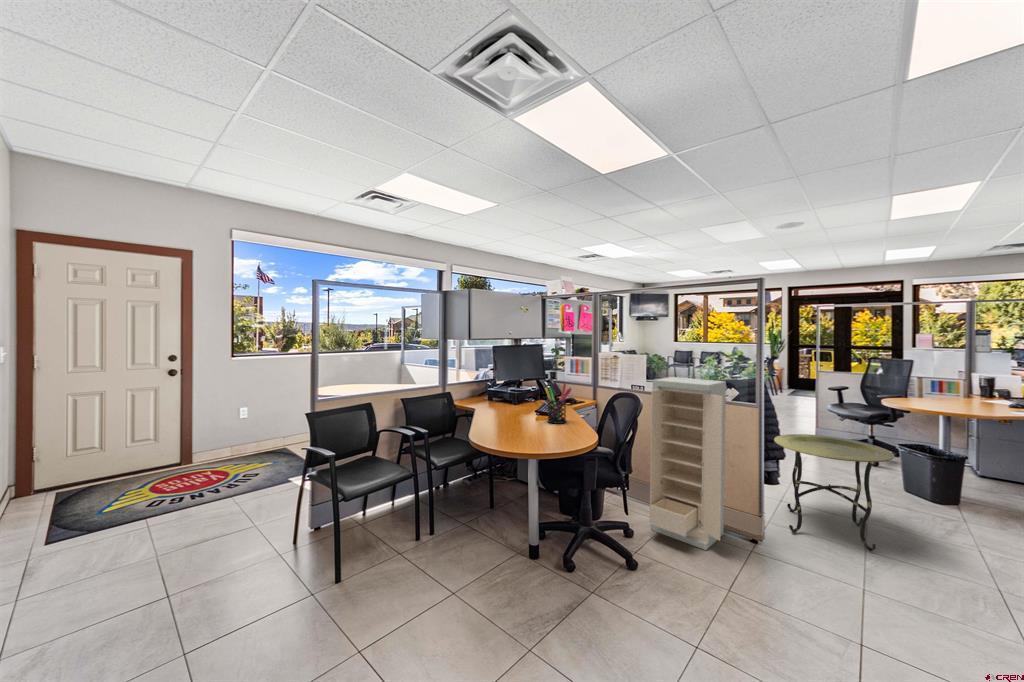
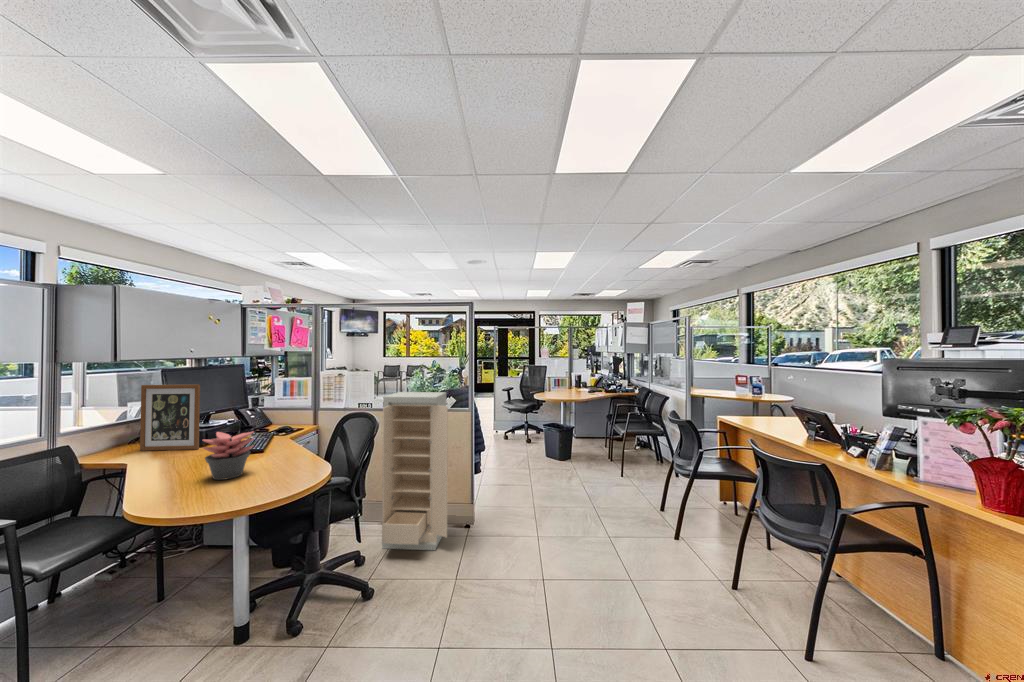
picture frame: none [481,357,513,407] -> present [140,384,200,451]
pen holder: present [545,383,571,424] -> none [256,410,293,461]
succulent plant: none [510,394,543,431] -> present [203,432,254,480]
side table: present [774,434,894,551] -> none [478,427,550,510]

